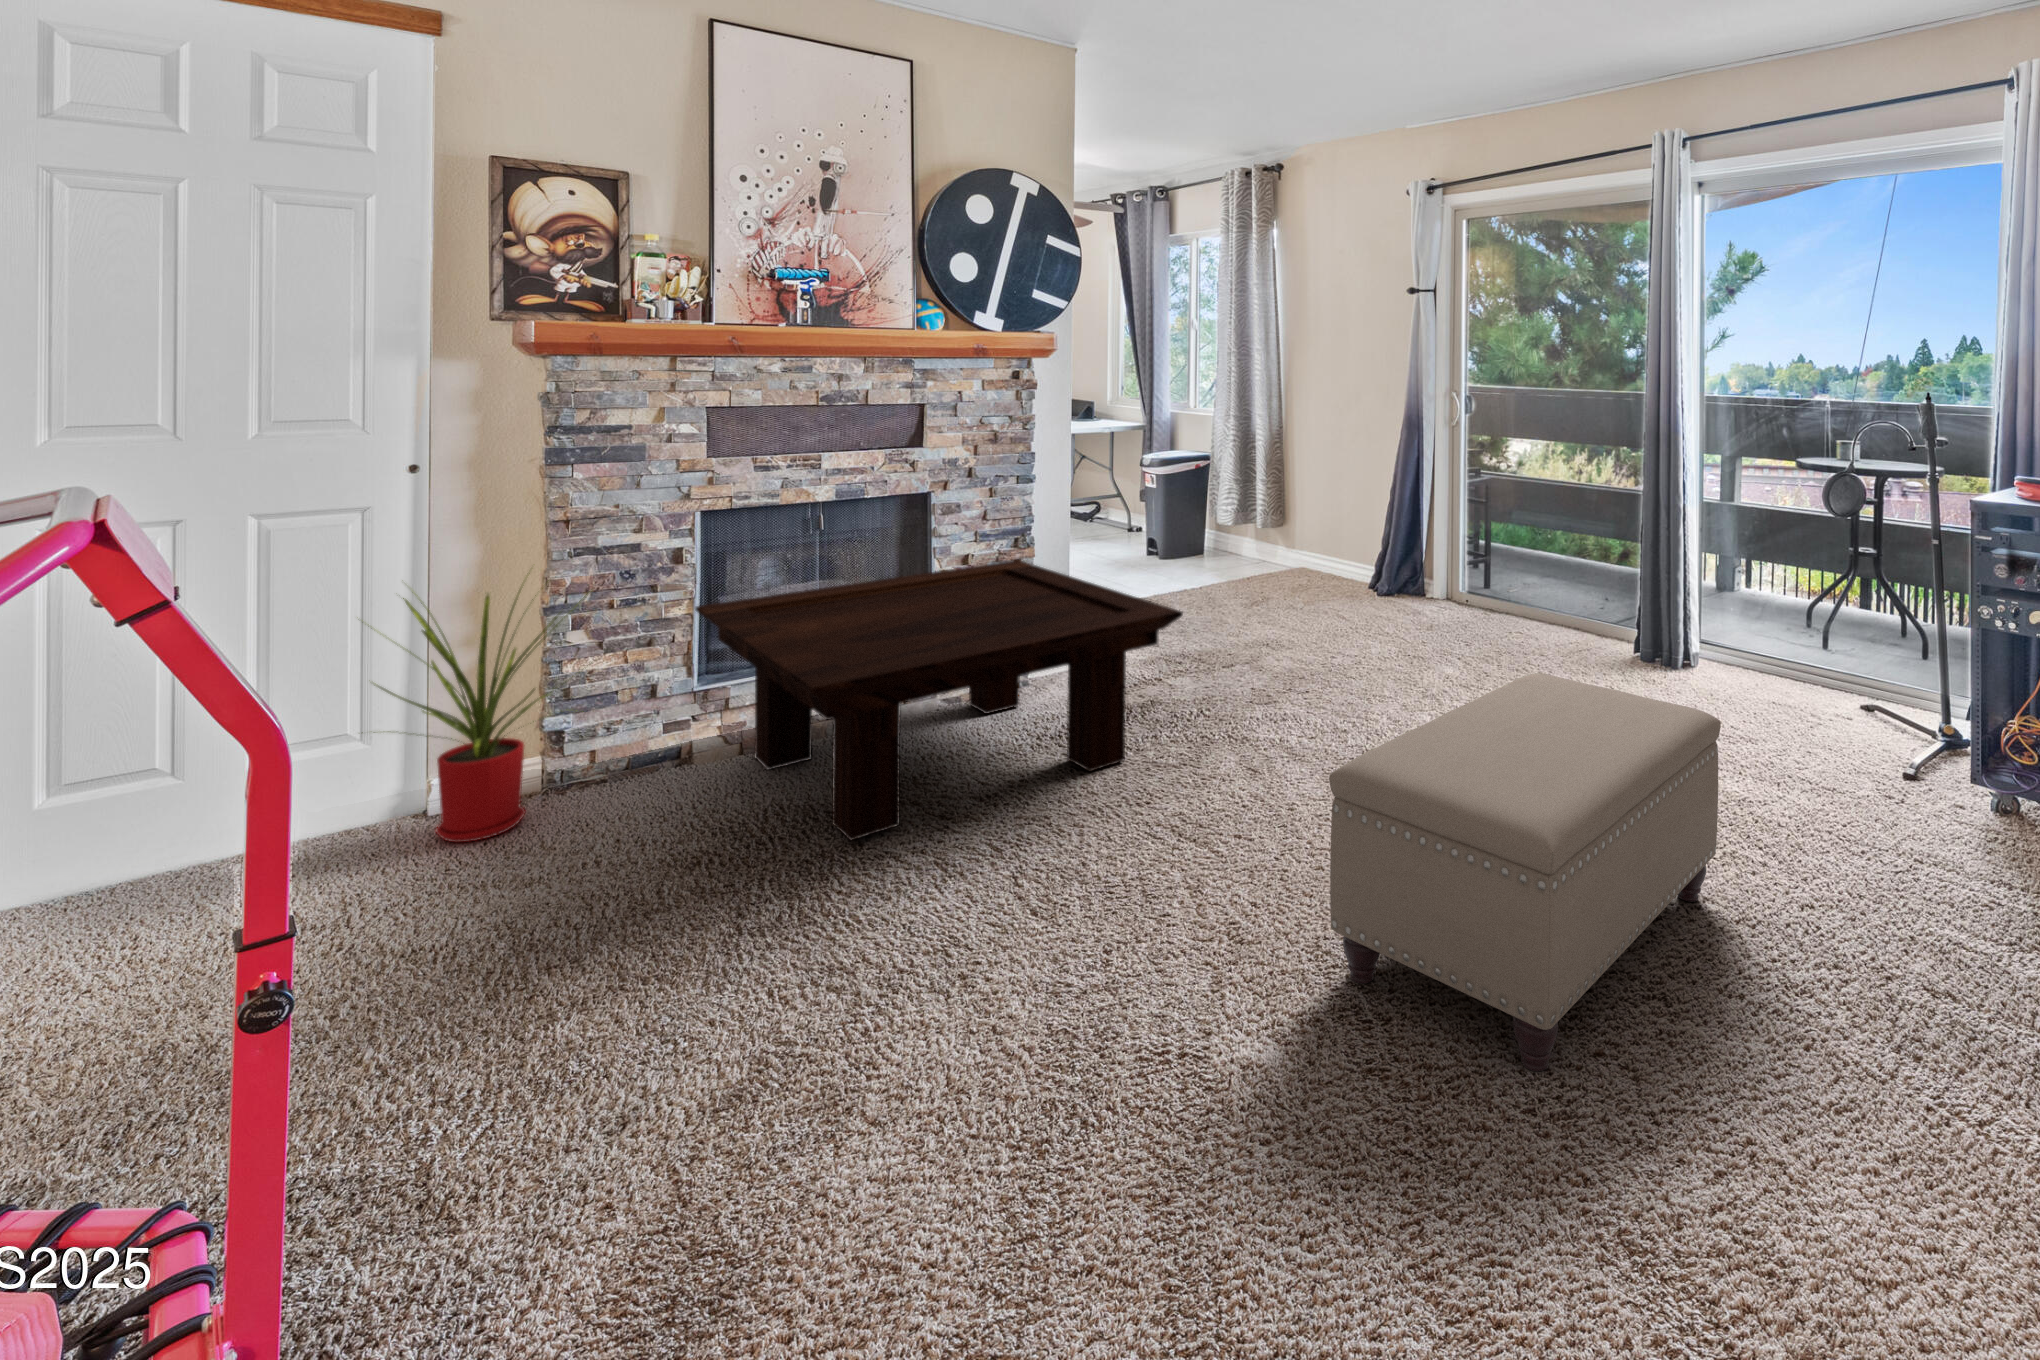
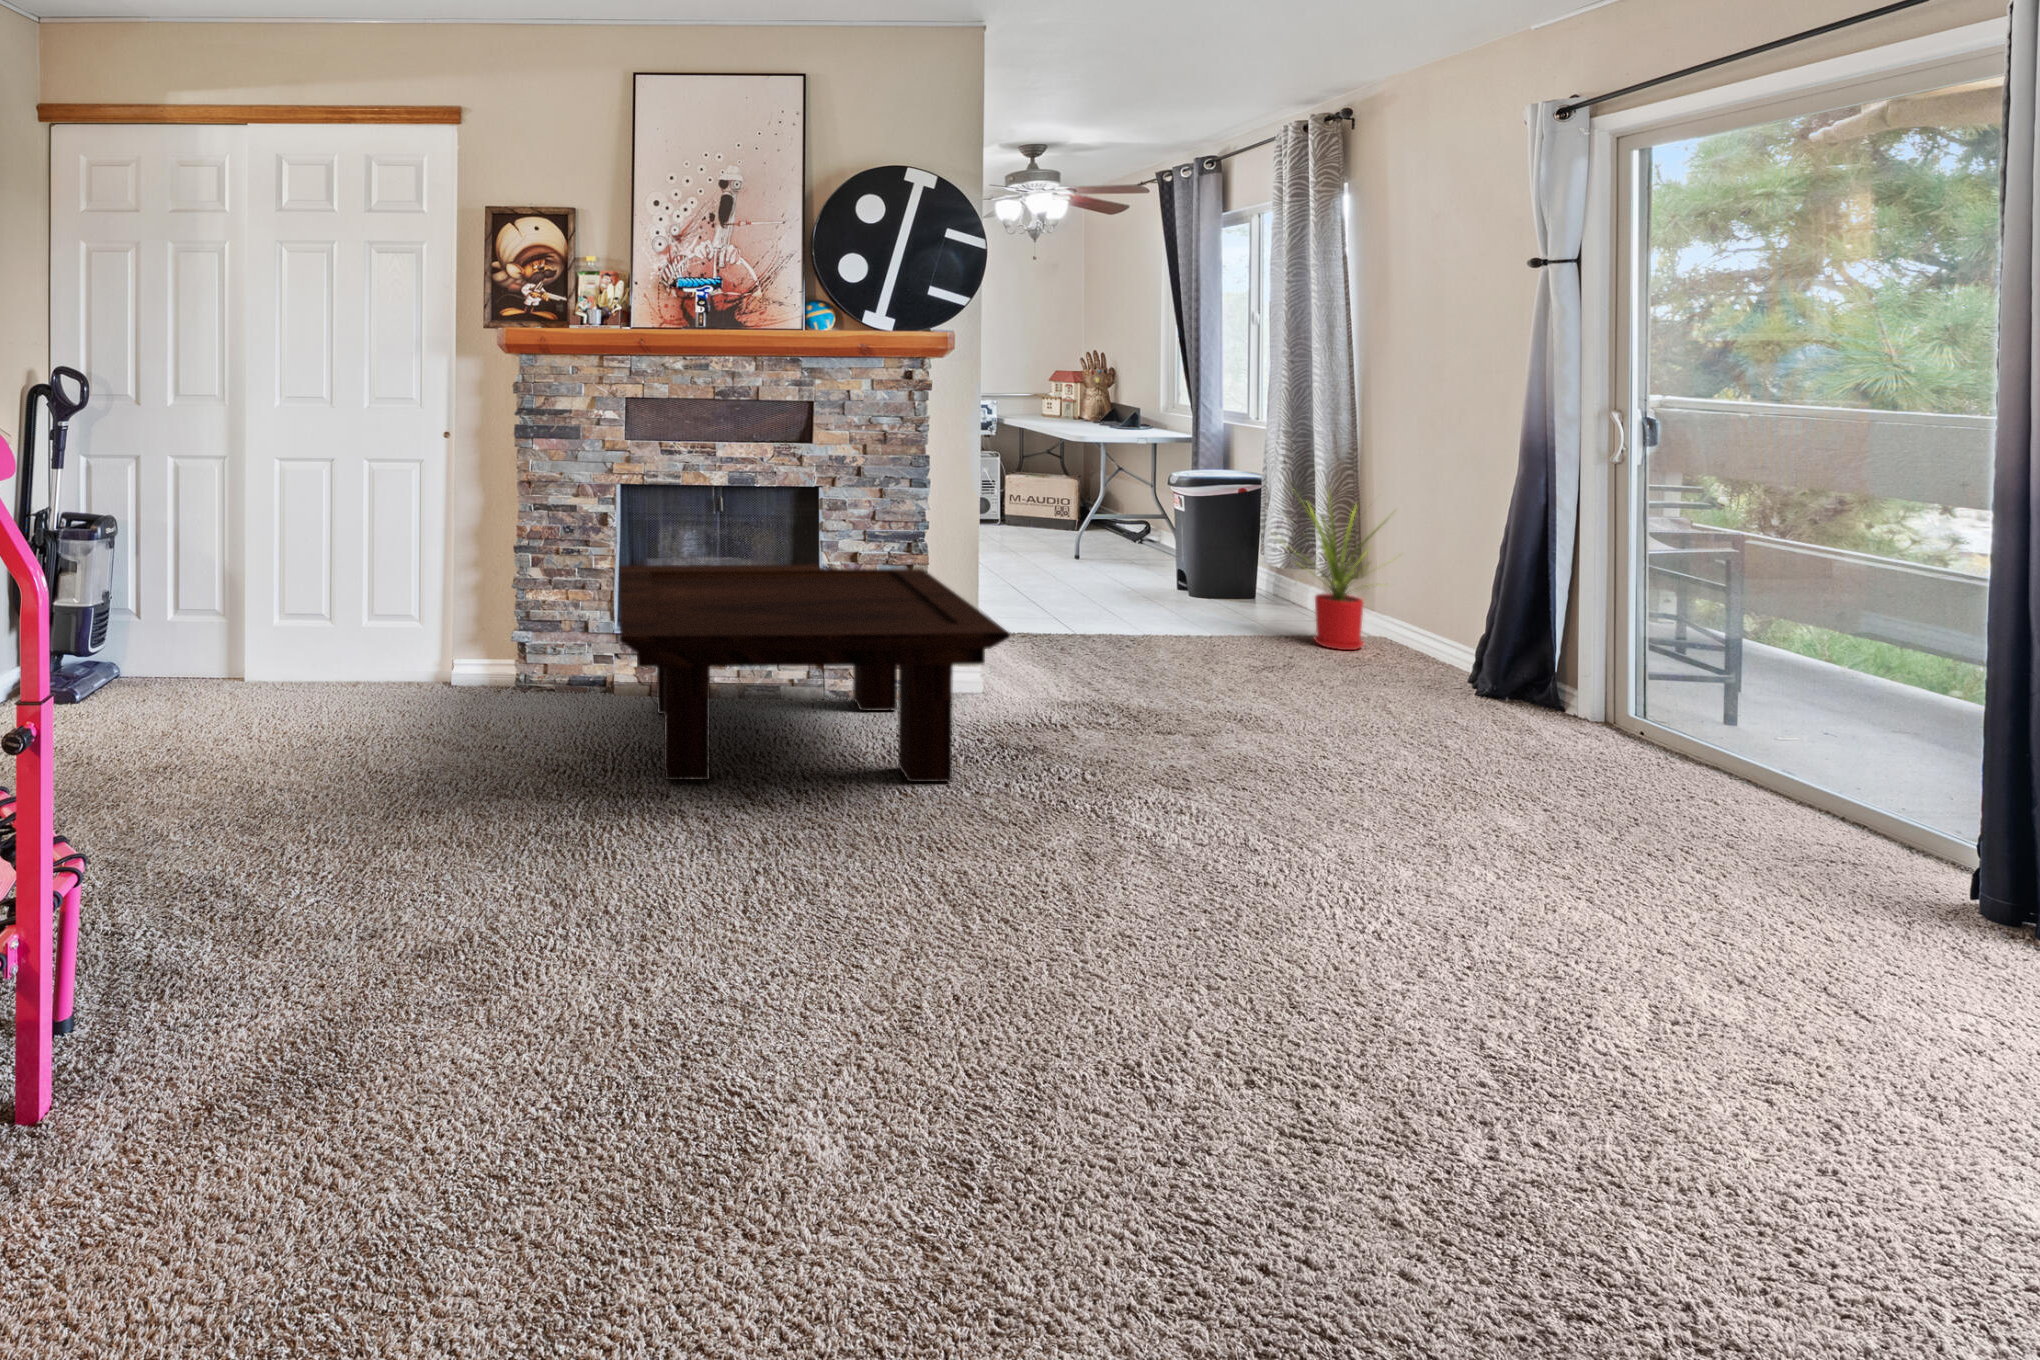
house plant: present [362,573,592,842] -> present [1289,496,1401,650]
ottoman: present [1329,673,1721,1071] -> none [970,777,1630,1210]

